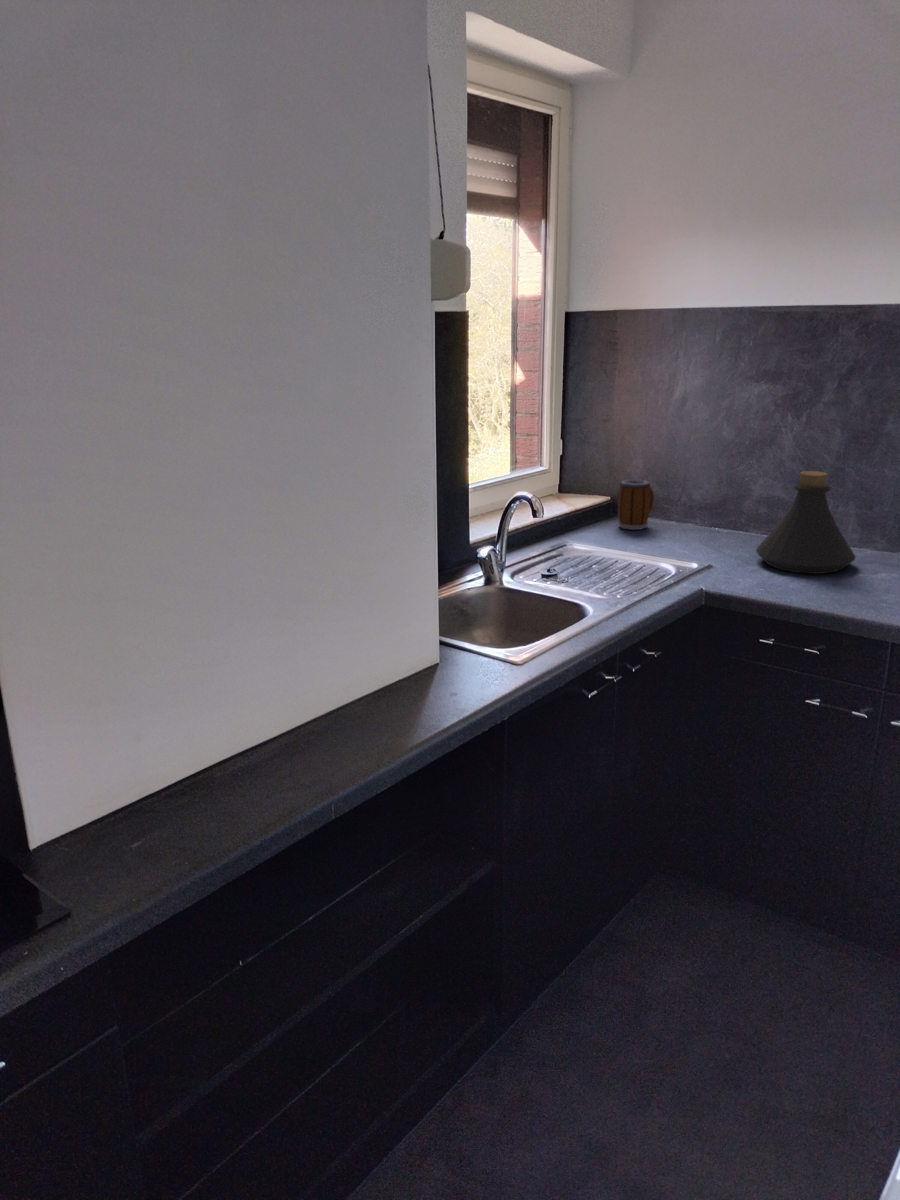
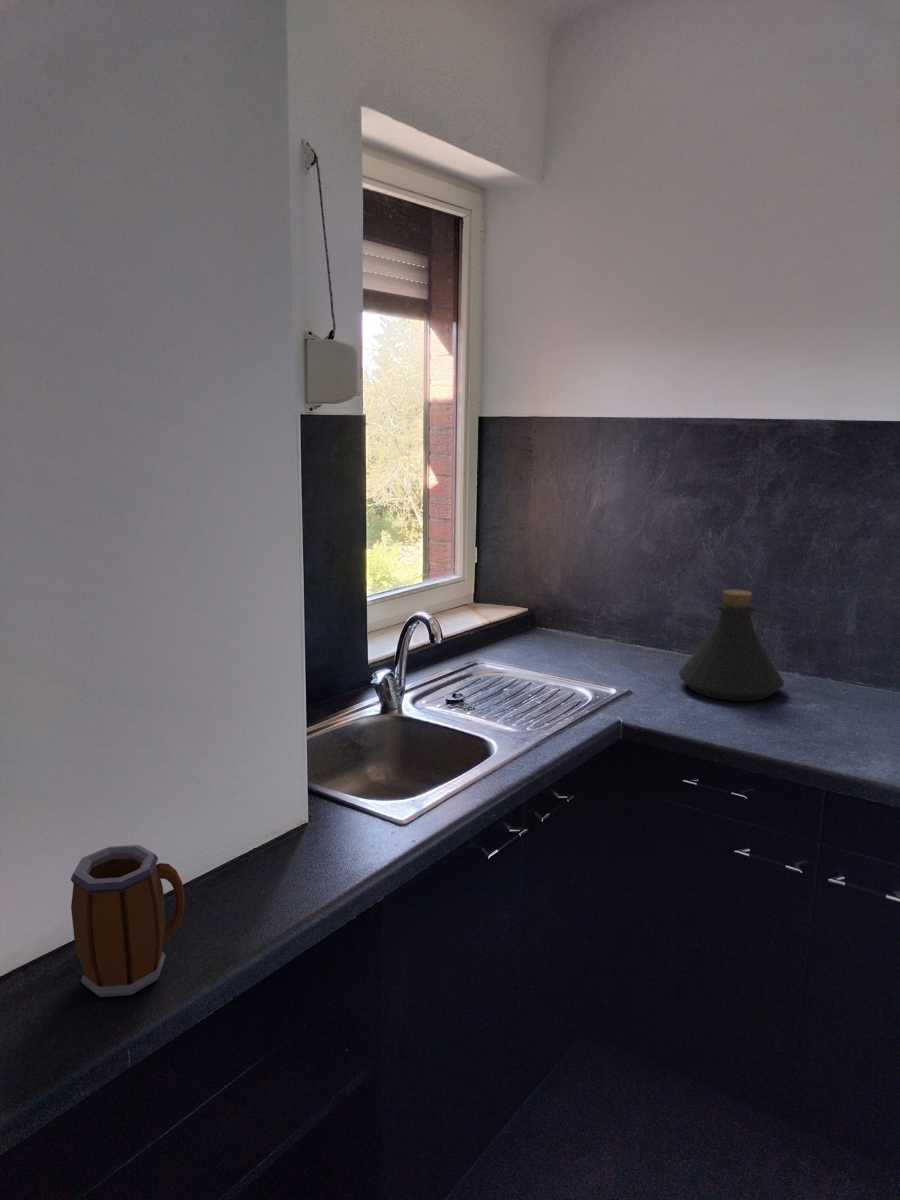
mug: present [618,479,654,530] -> present [71,845,185,997]

